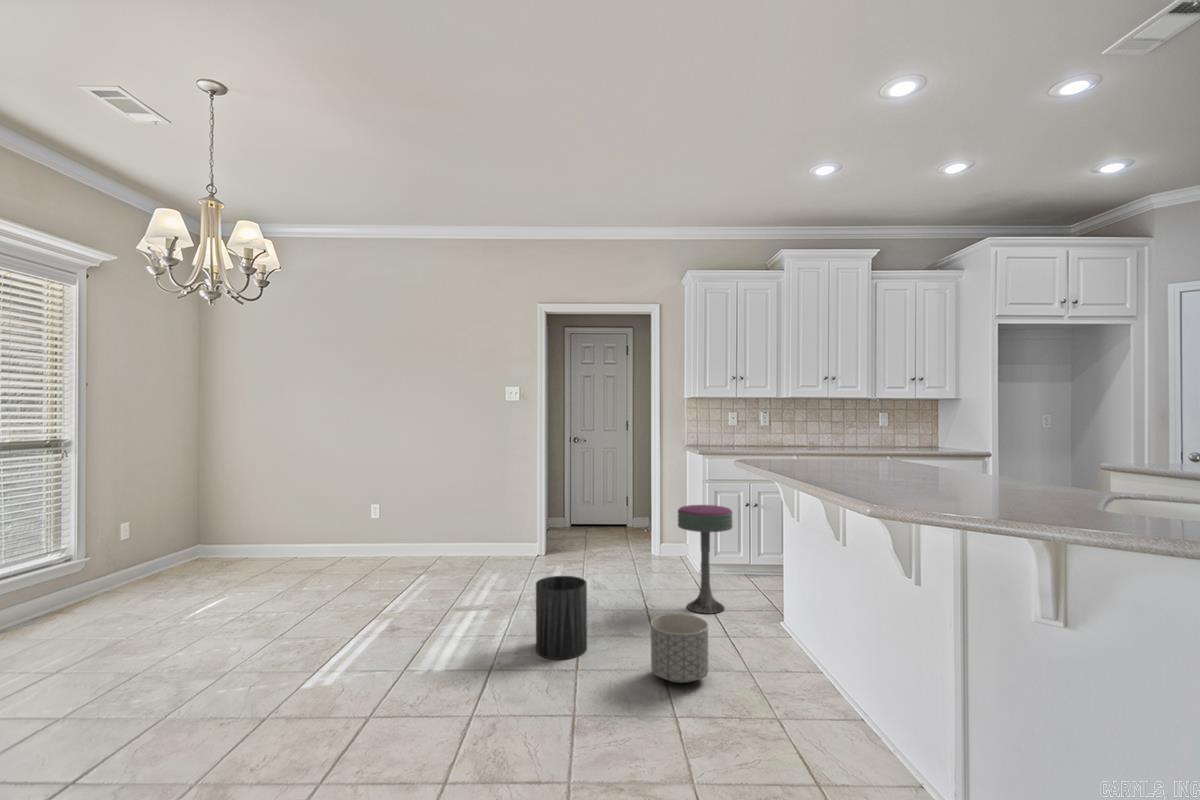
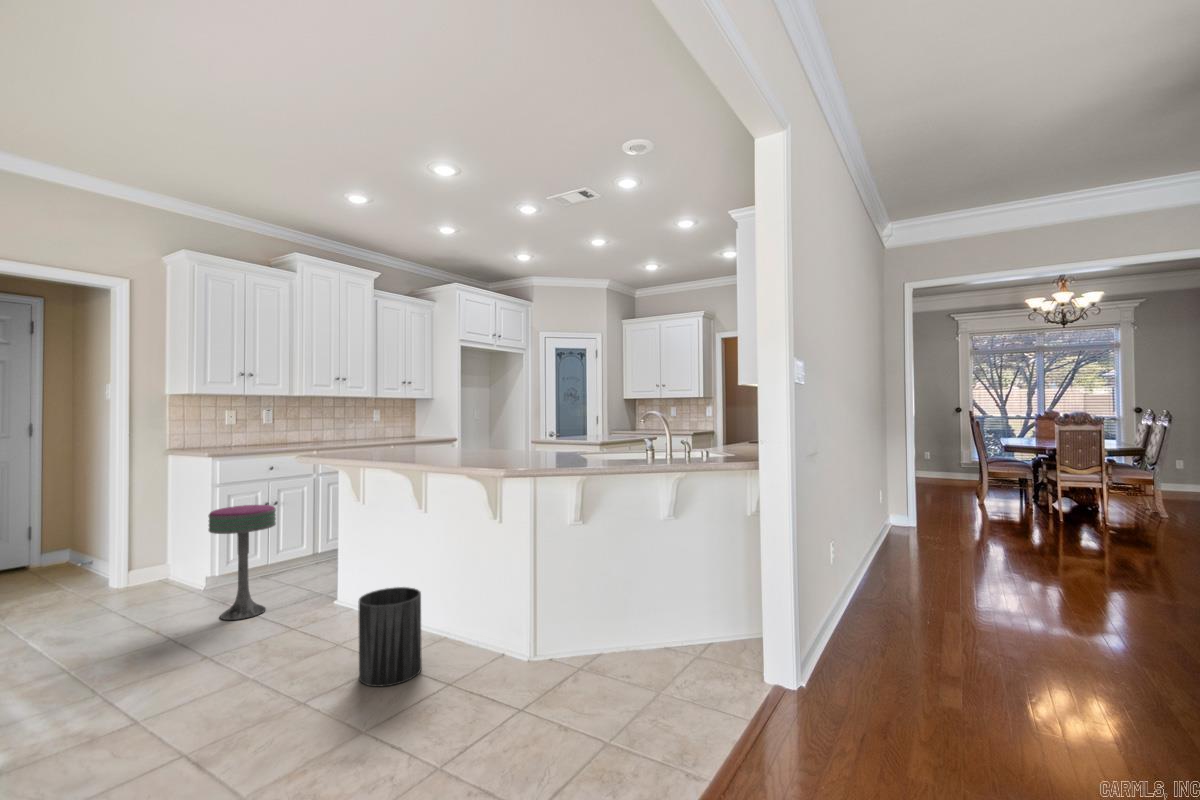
trash can: present [536,576,587,659] -> present [358,587,422,687]
planter: present [651,614,708,684] -> none [239,608,306,679]

